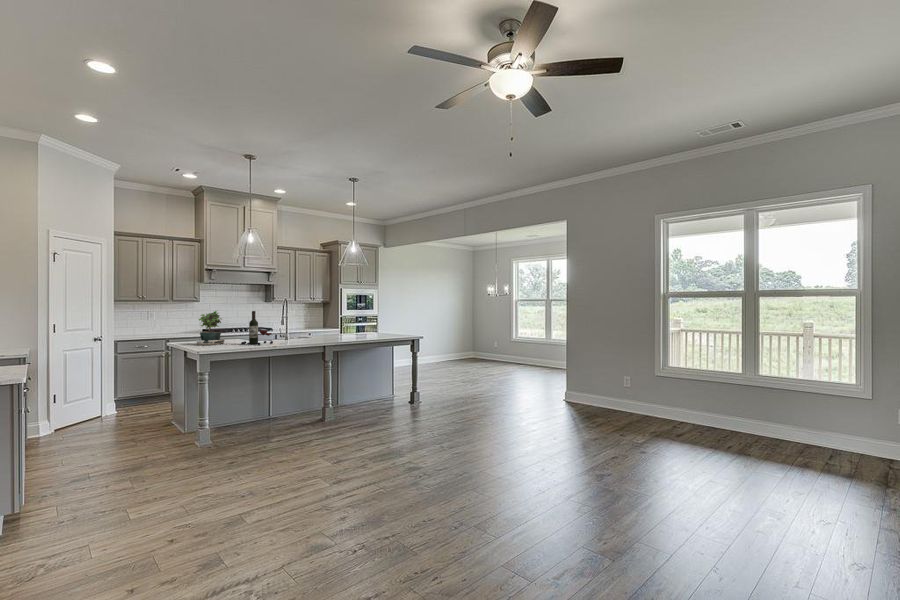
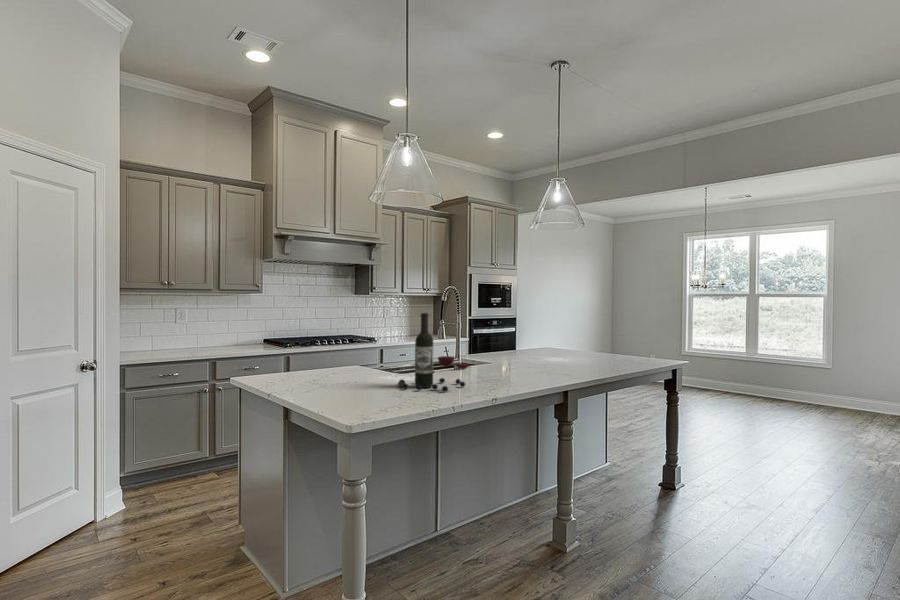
potted plant: present [196,311,225,345] -> none [301,311,359,395]

